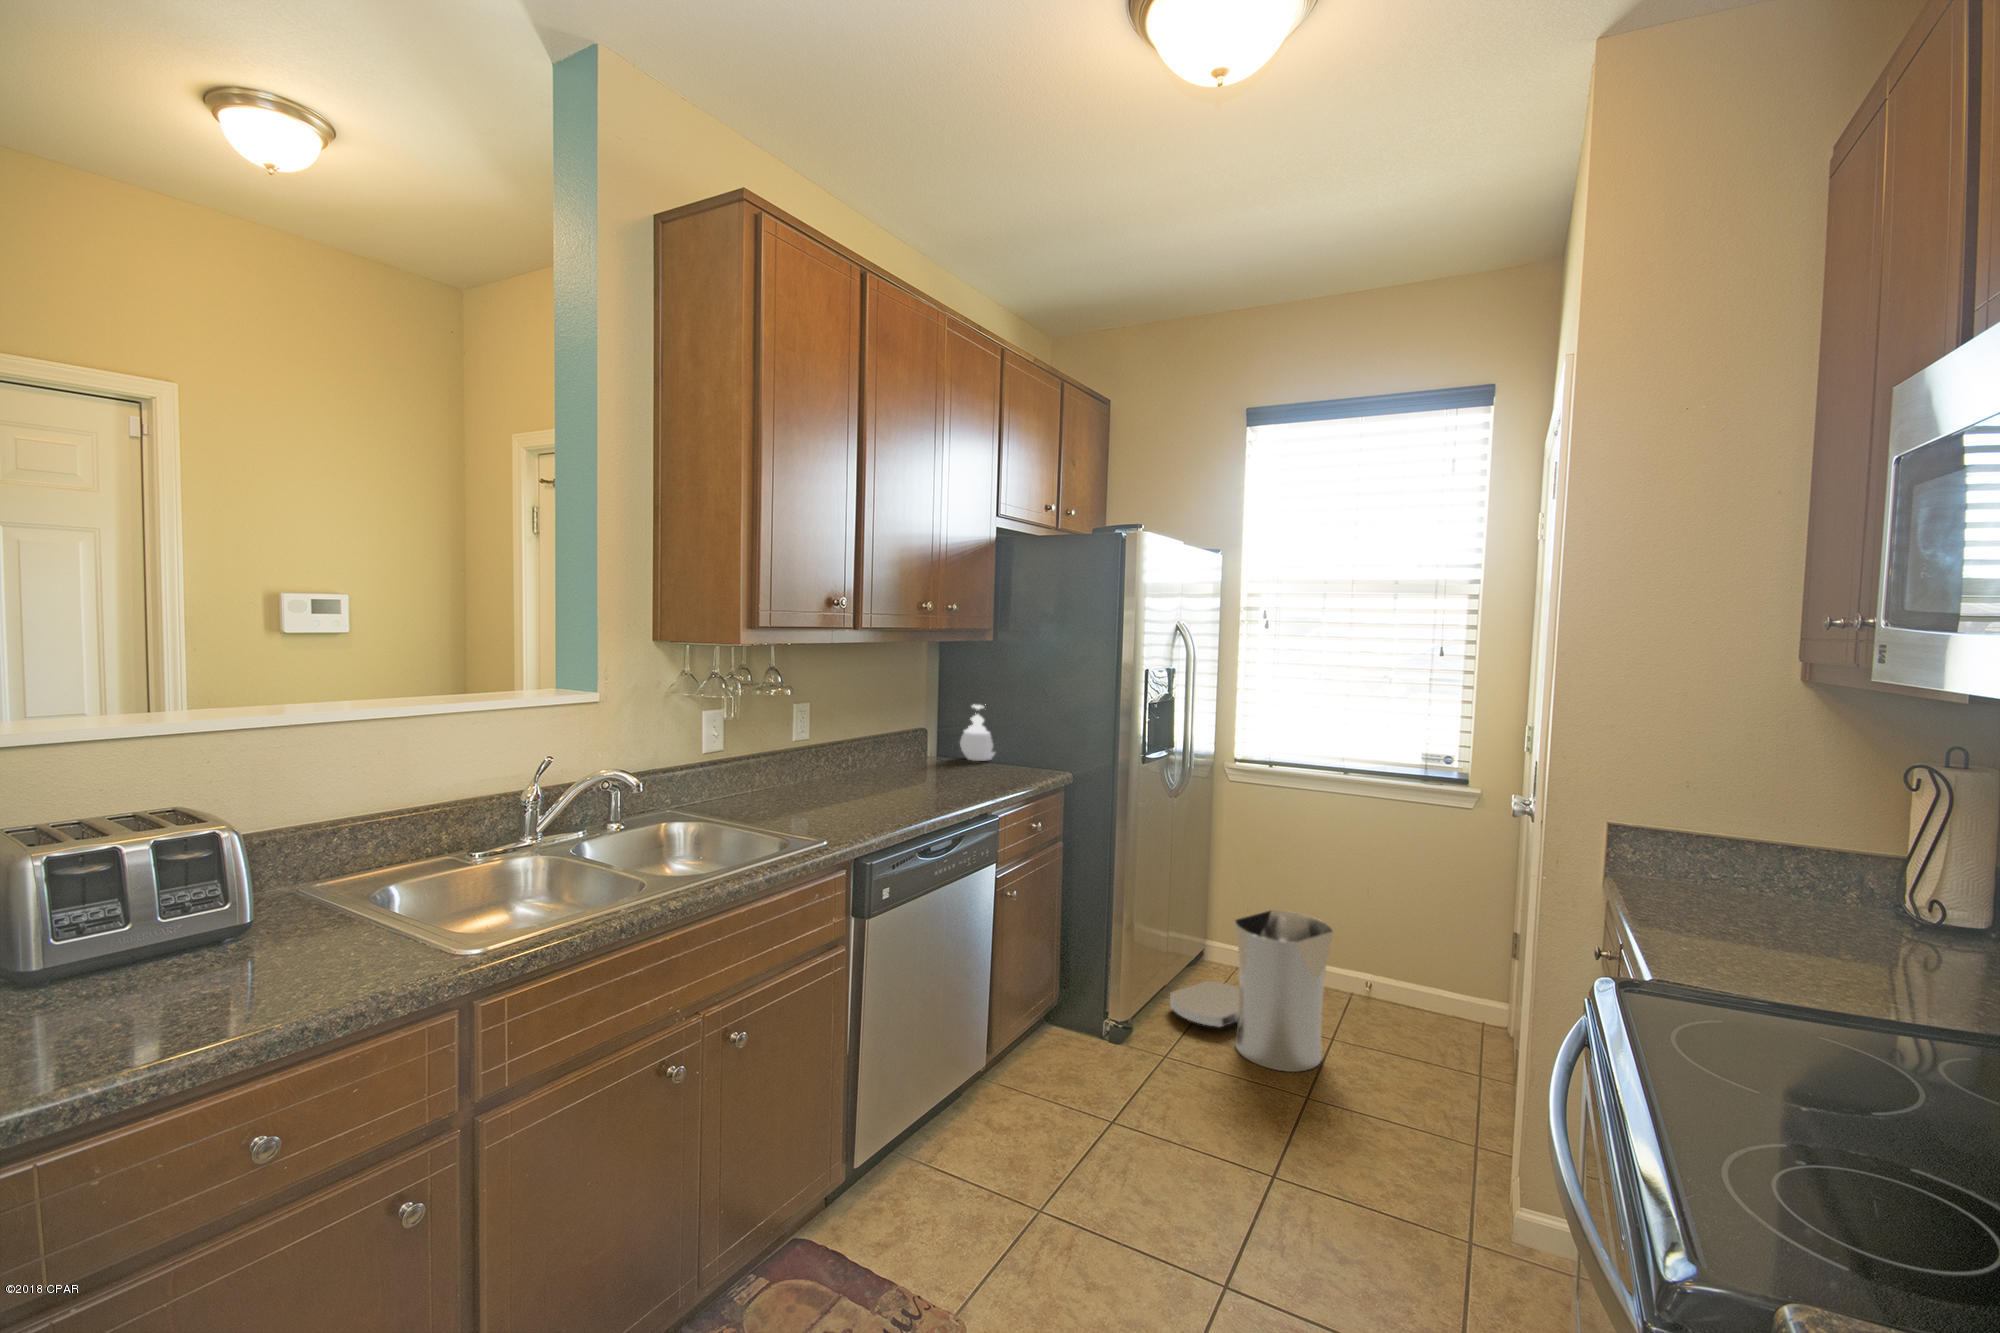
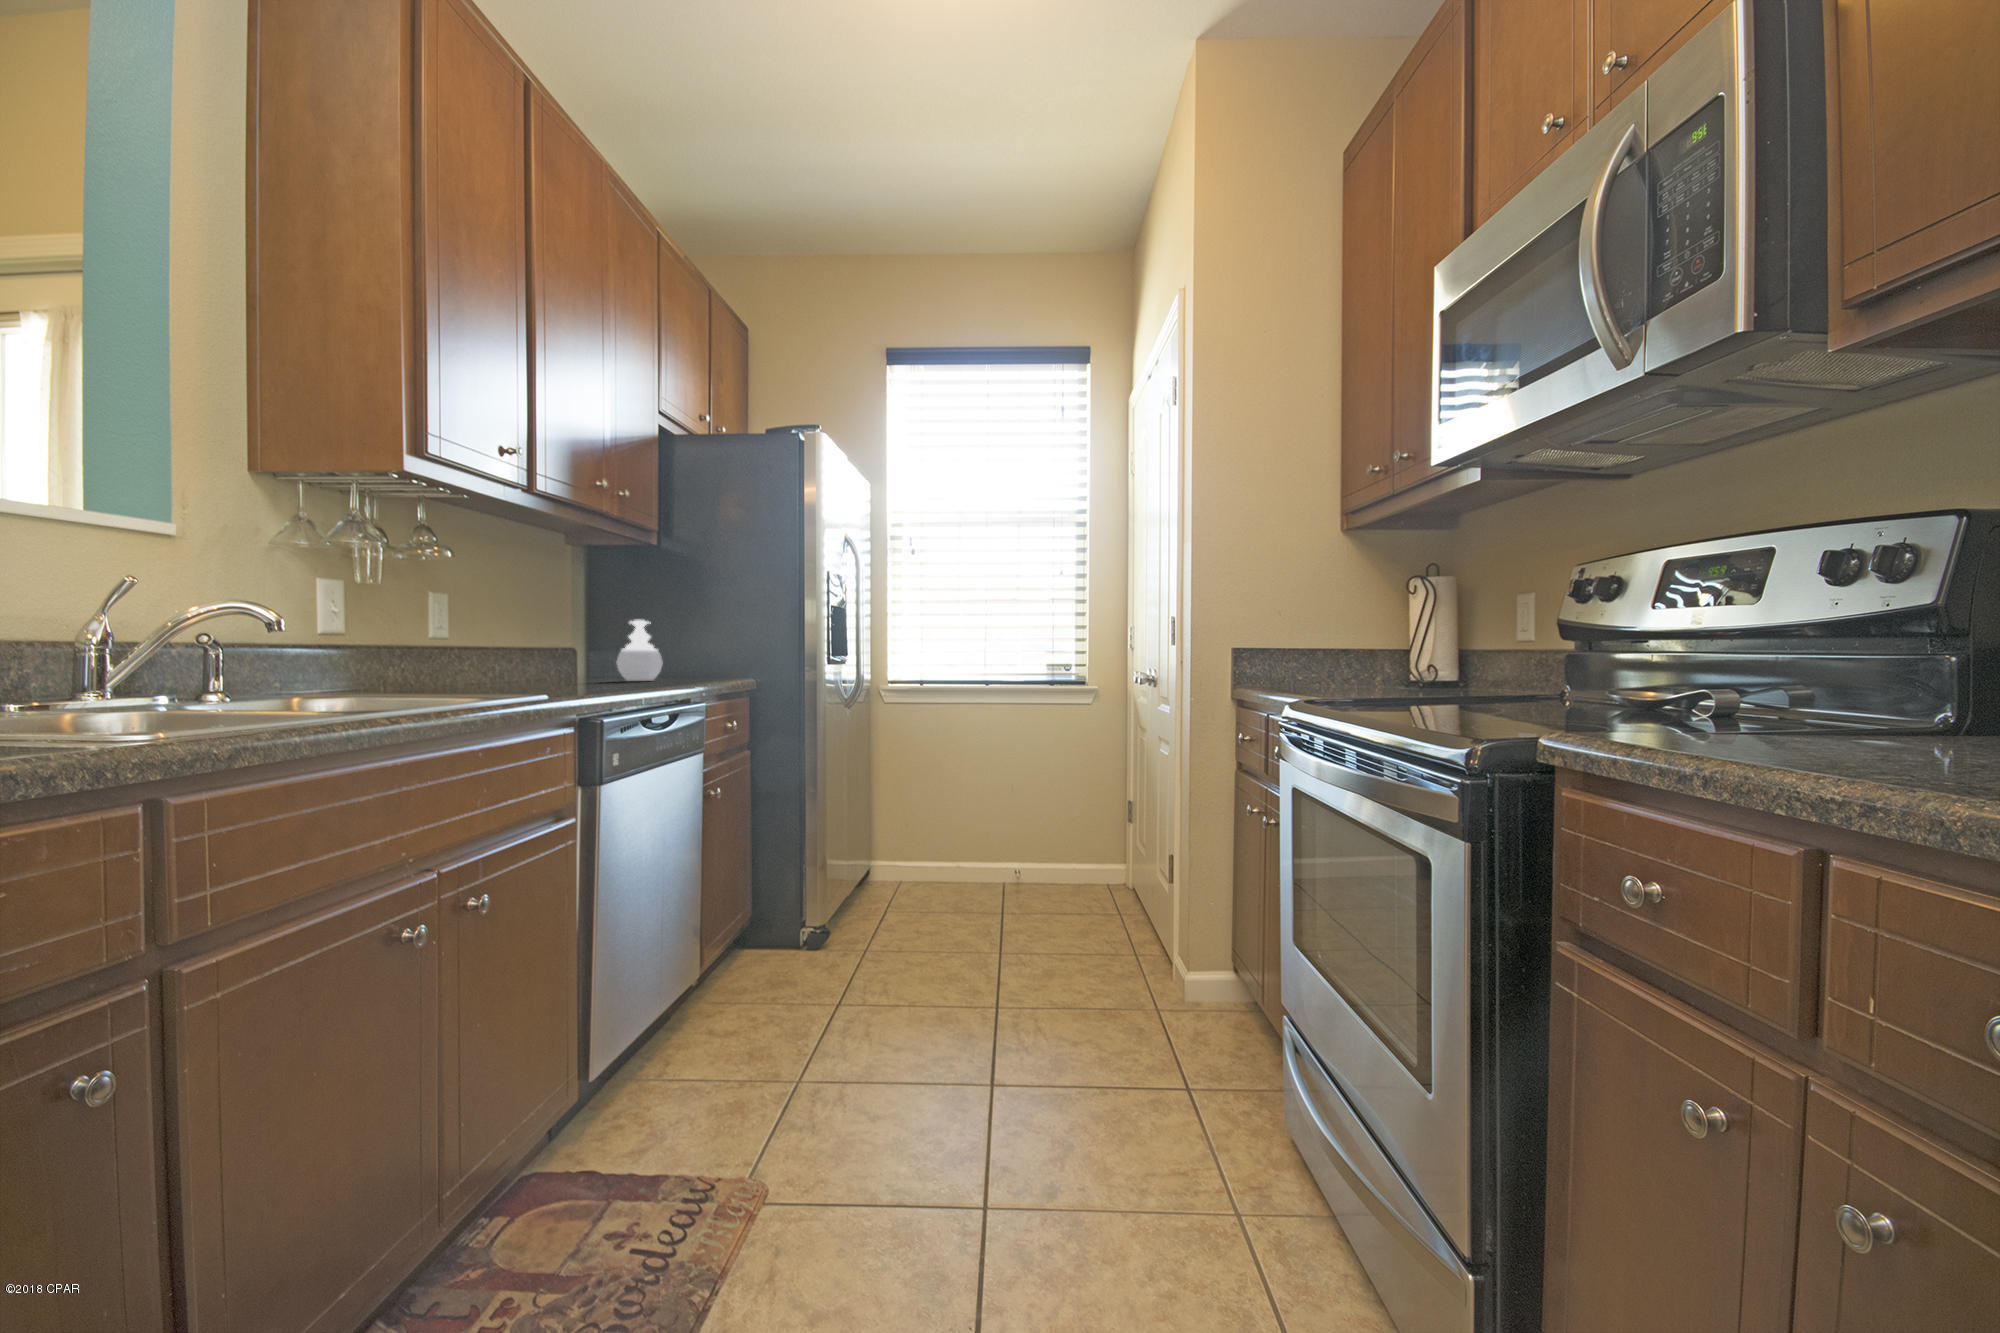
trash can: present [1170,910,1333,1072] -> none [853,803,1005,940]

